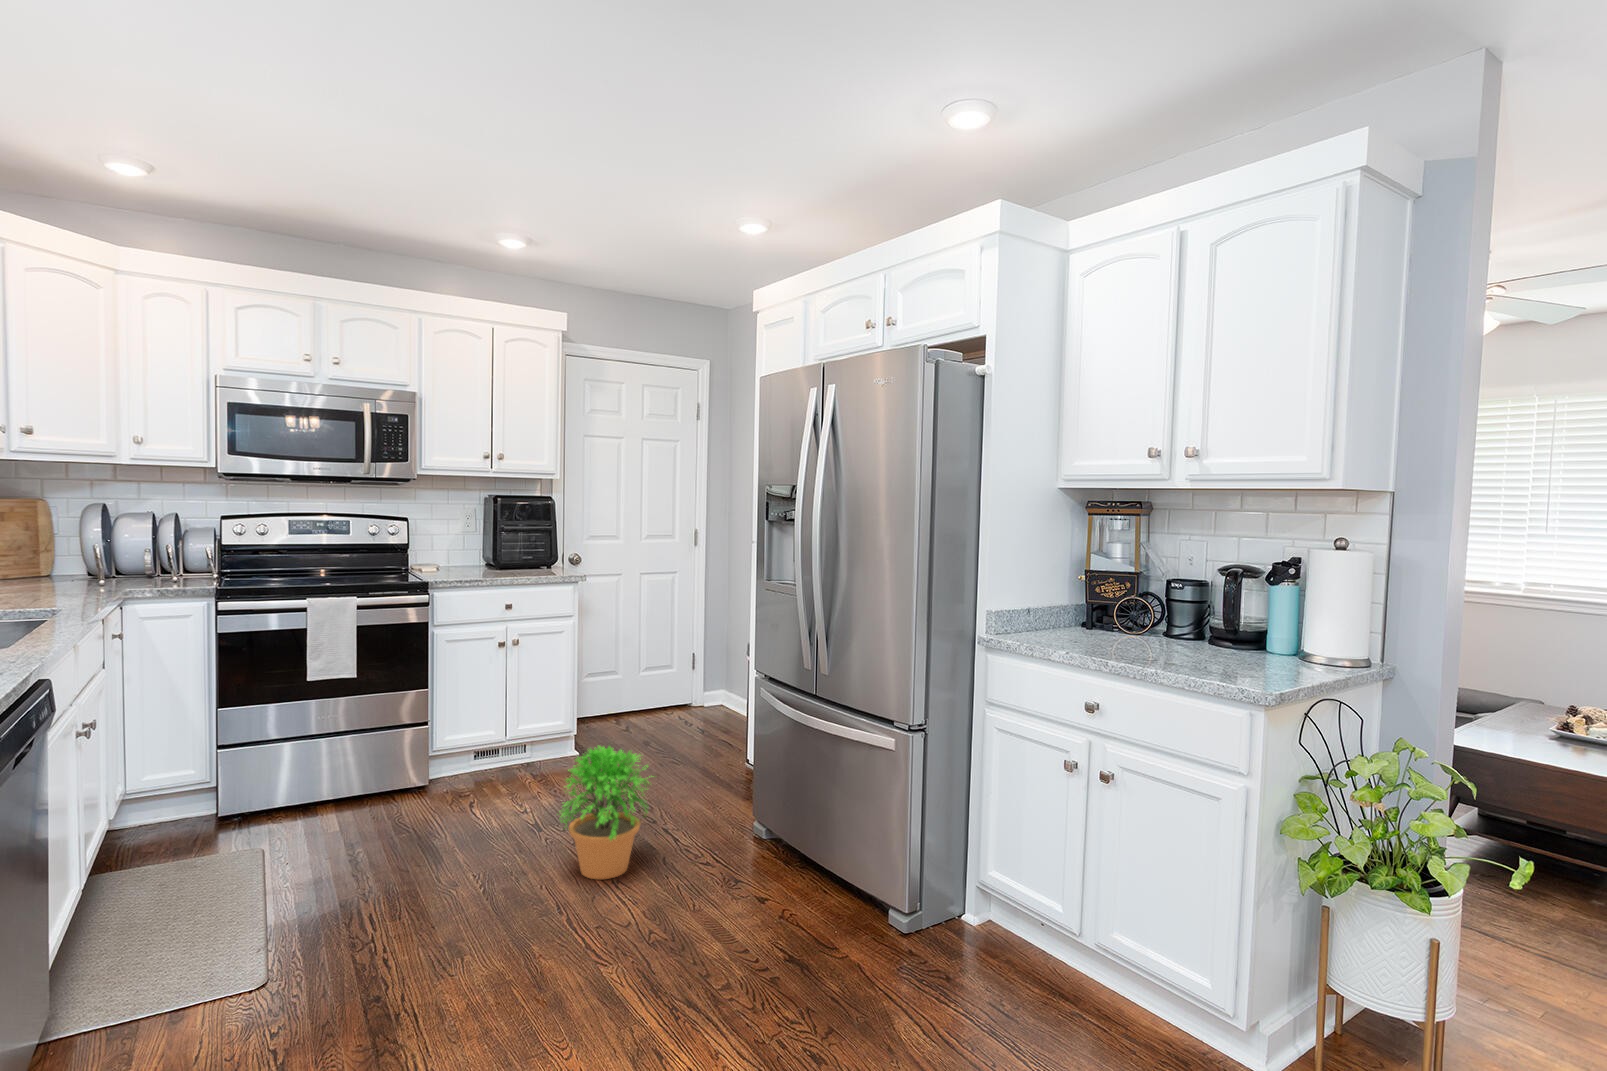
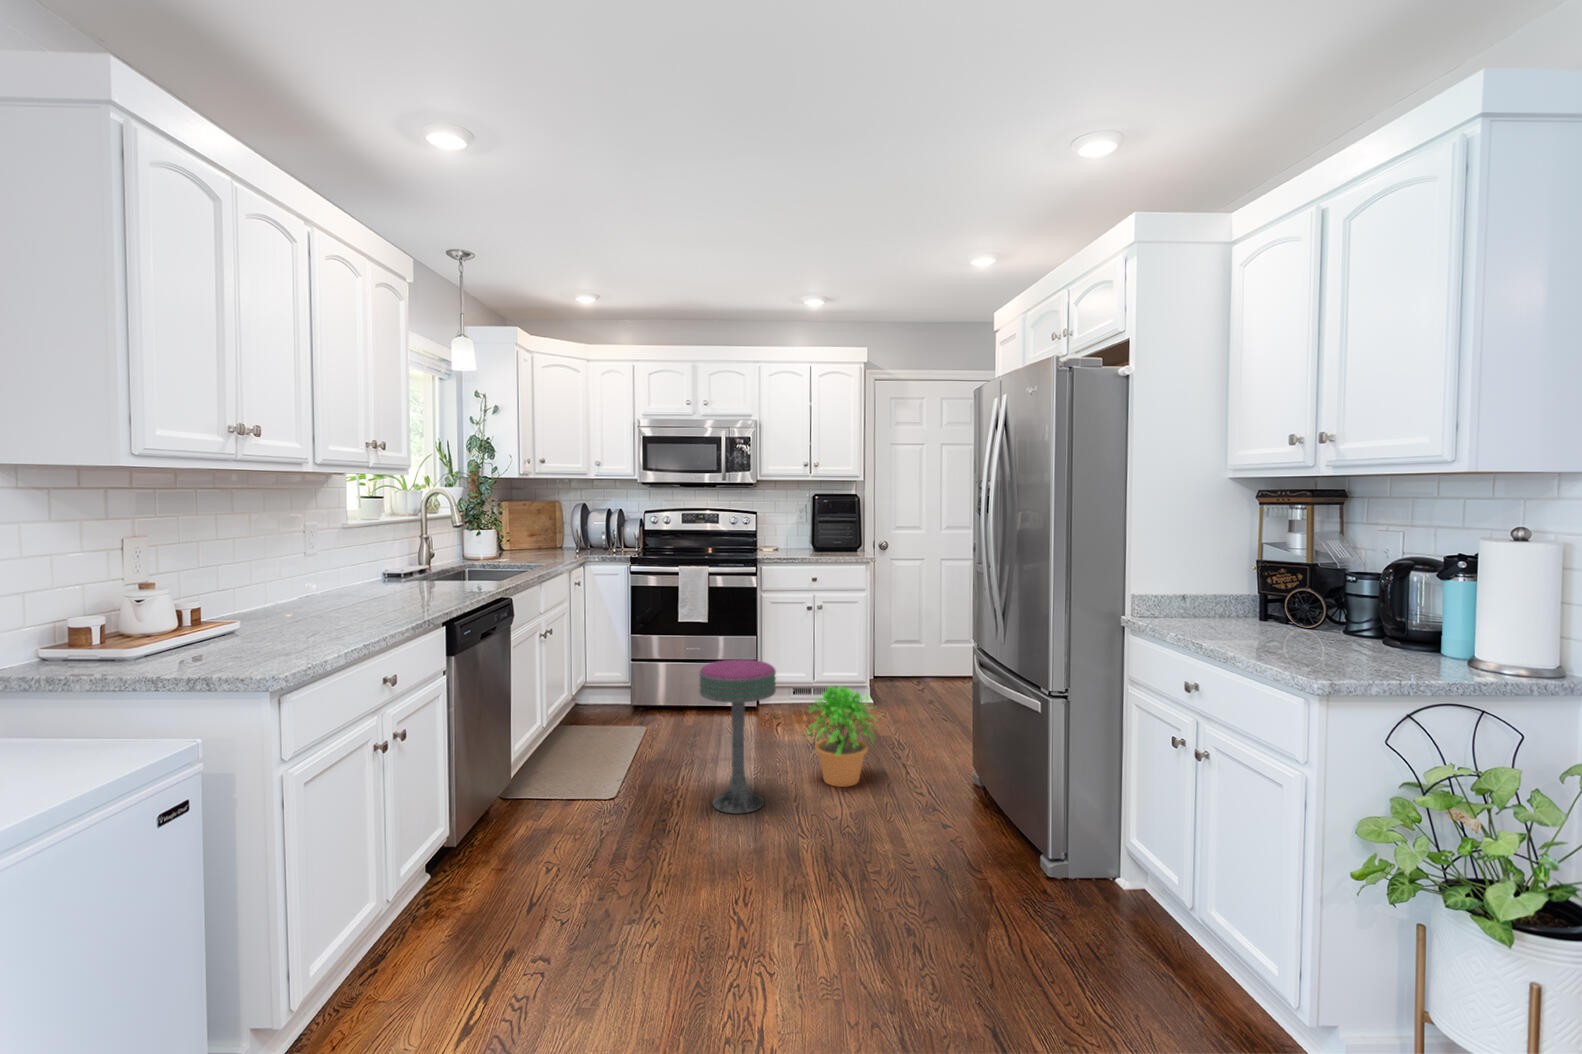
bar stool: none [422,727,540,955] -> present [699,660,776,814]

